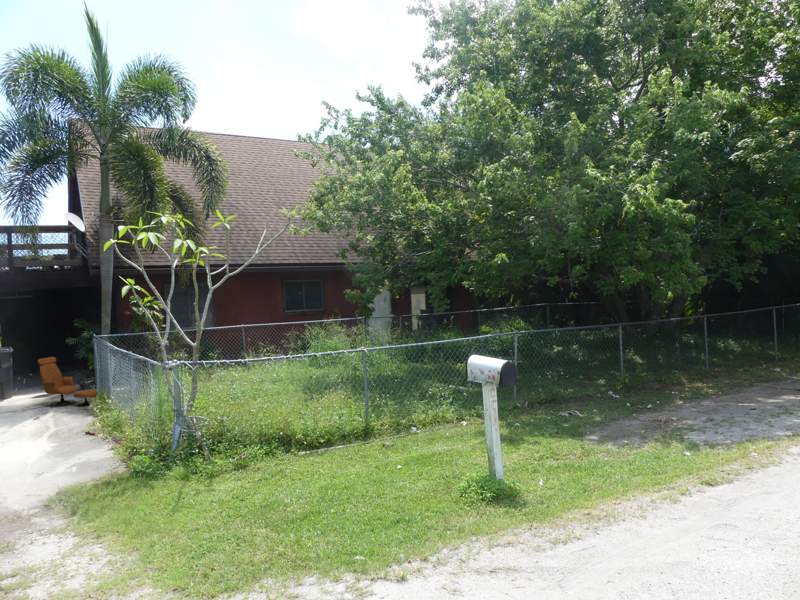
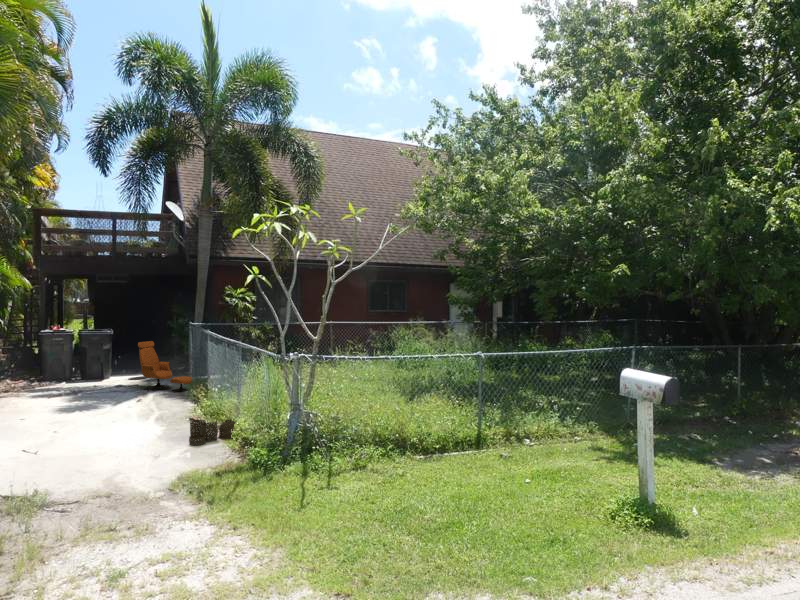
woven basket: none [77,429,131,460] -> present [189,420,235,446]

